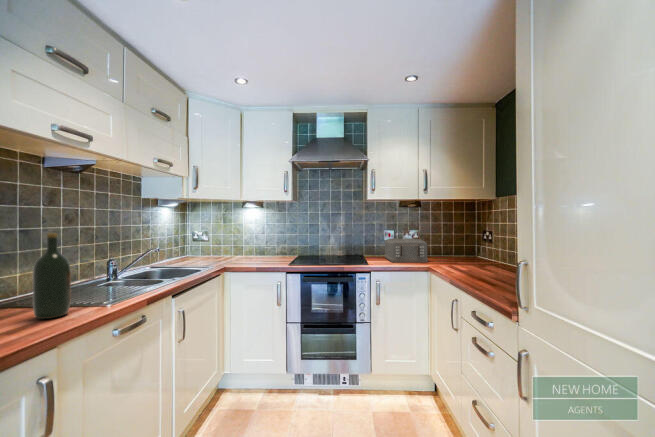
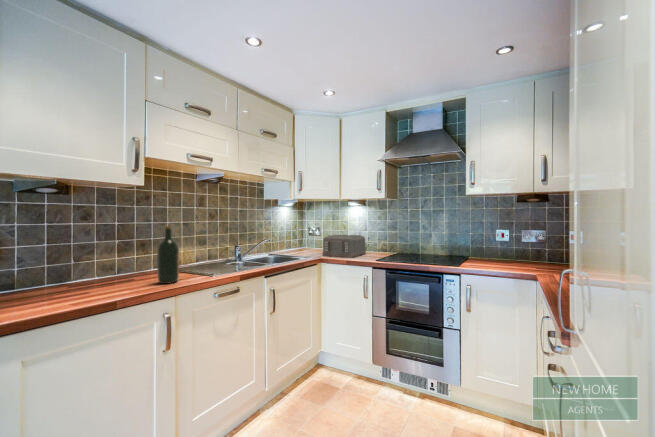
toaster: present [384,238,428,262] -> present [322,235,366,258]

